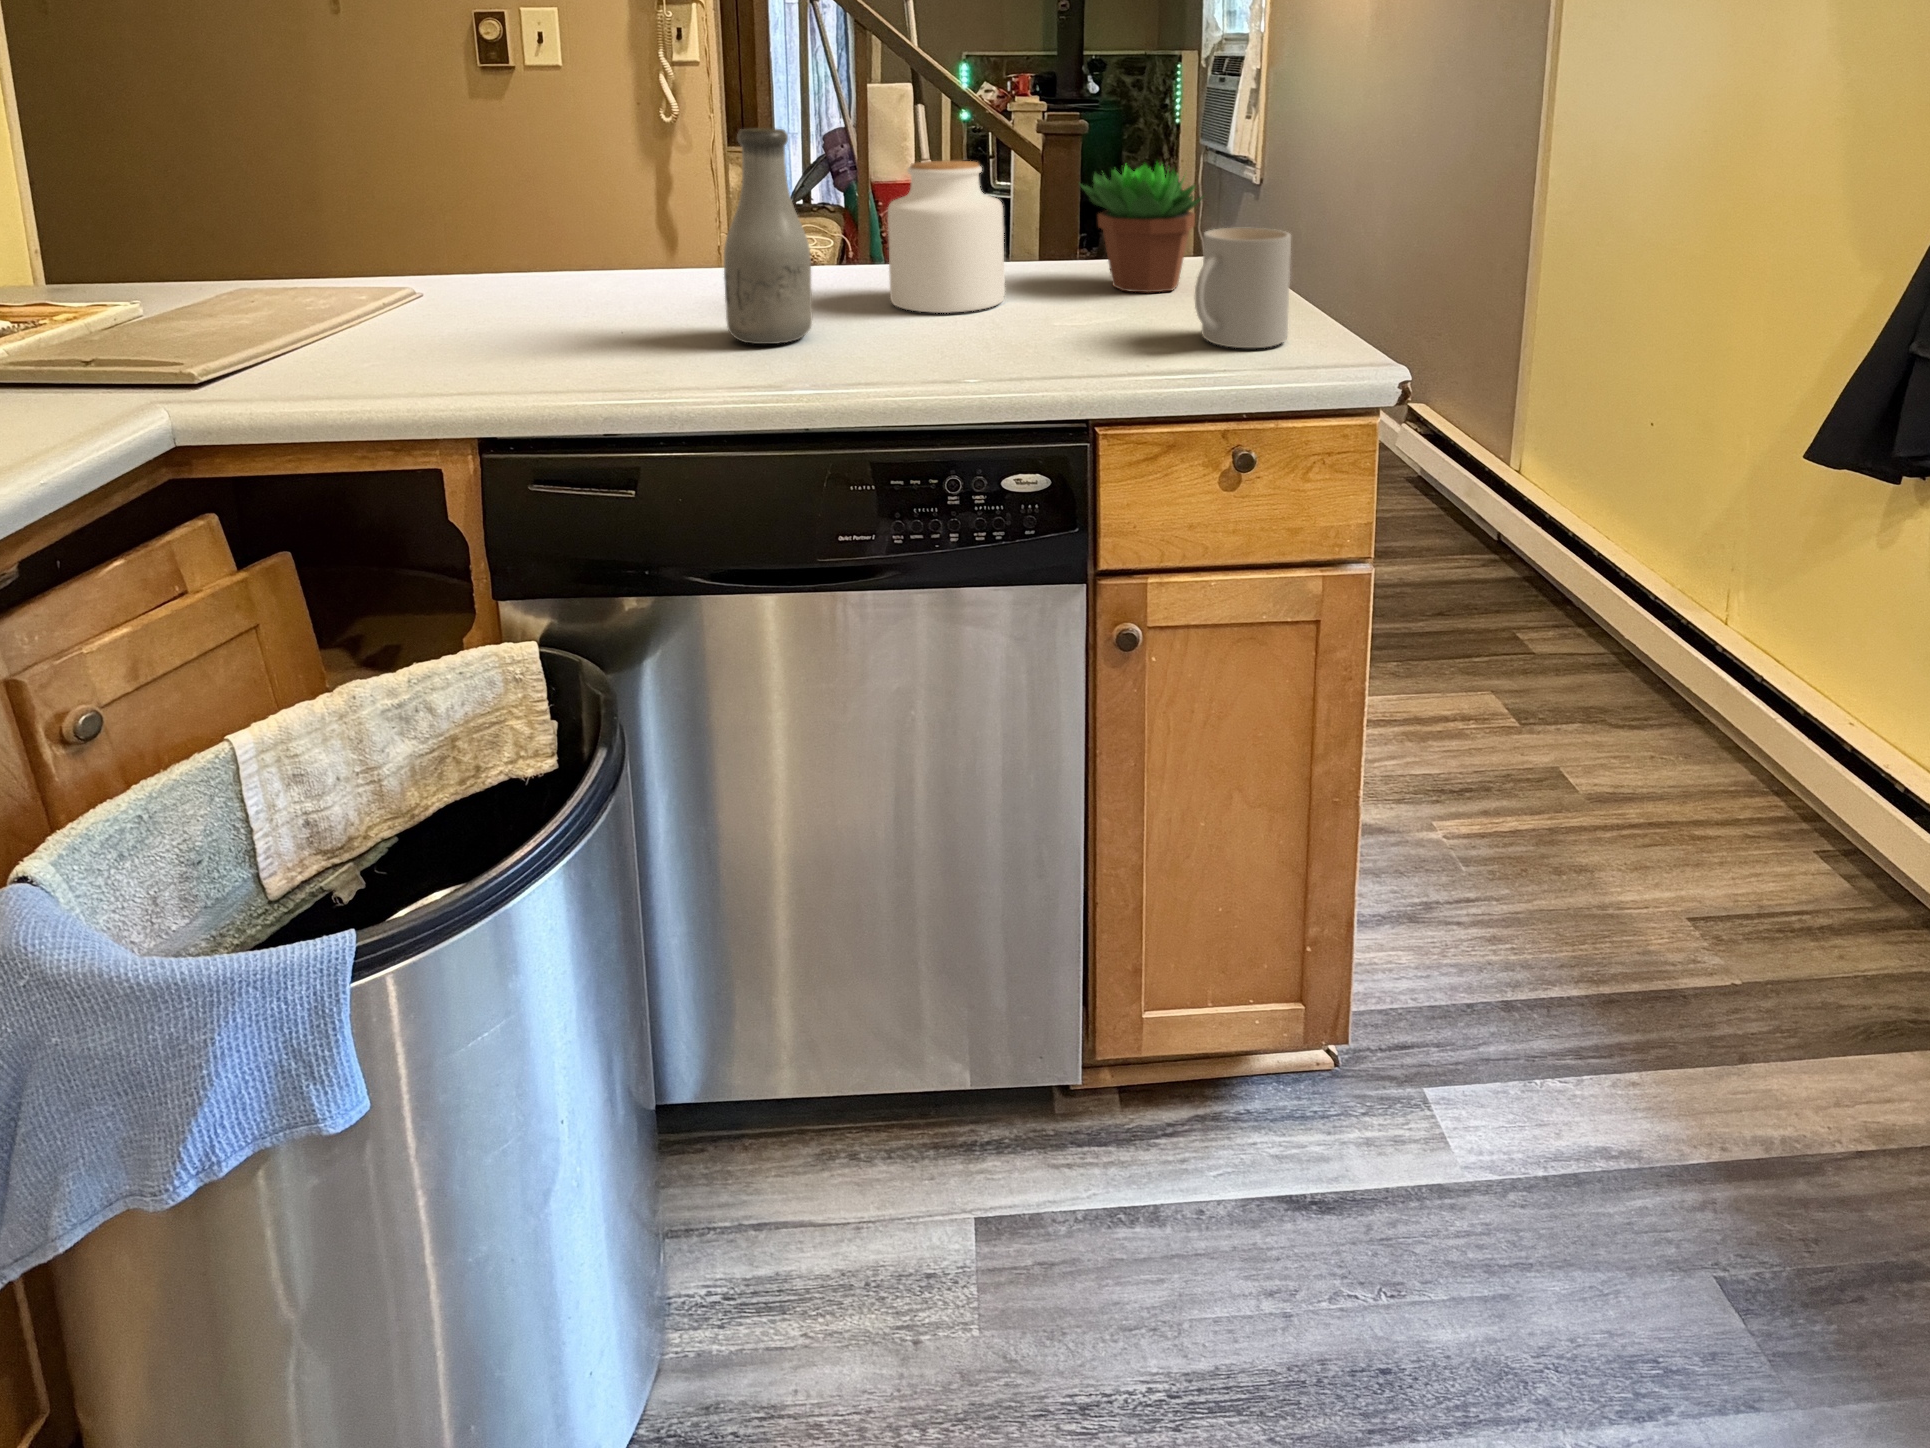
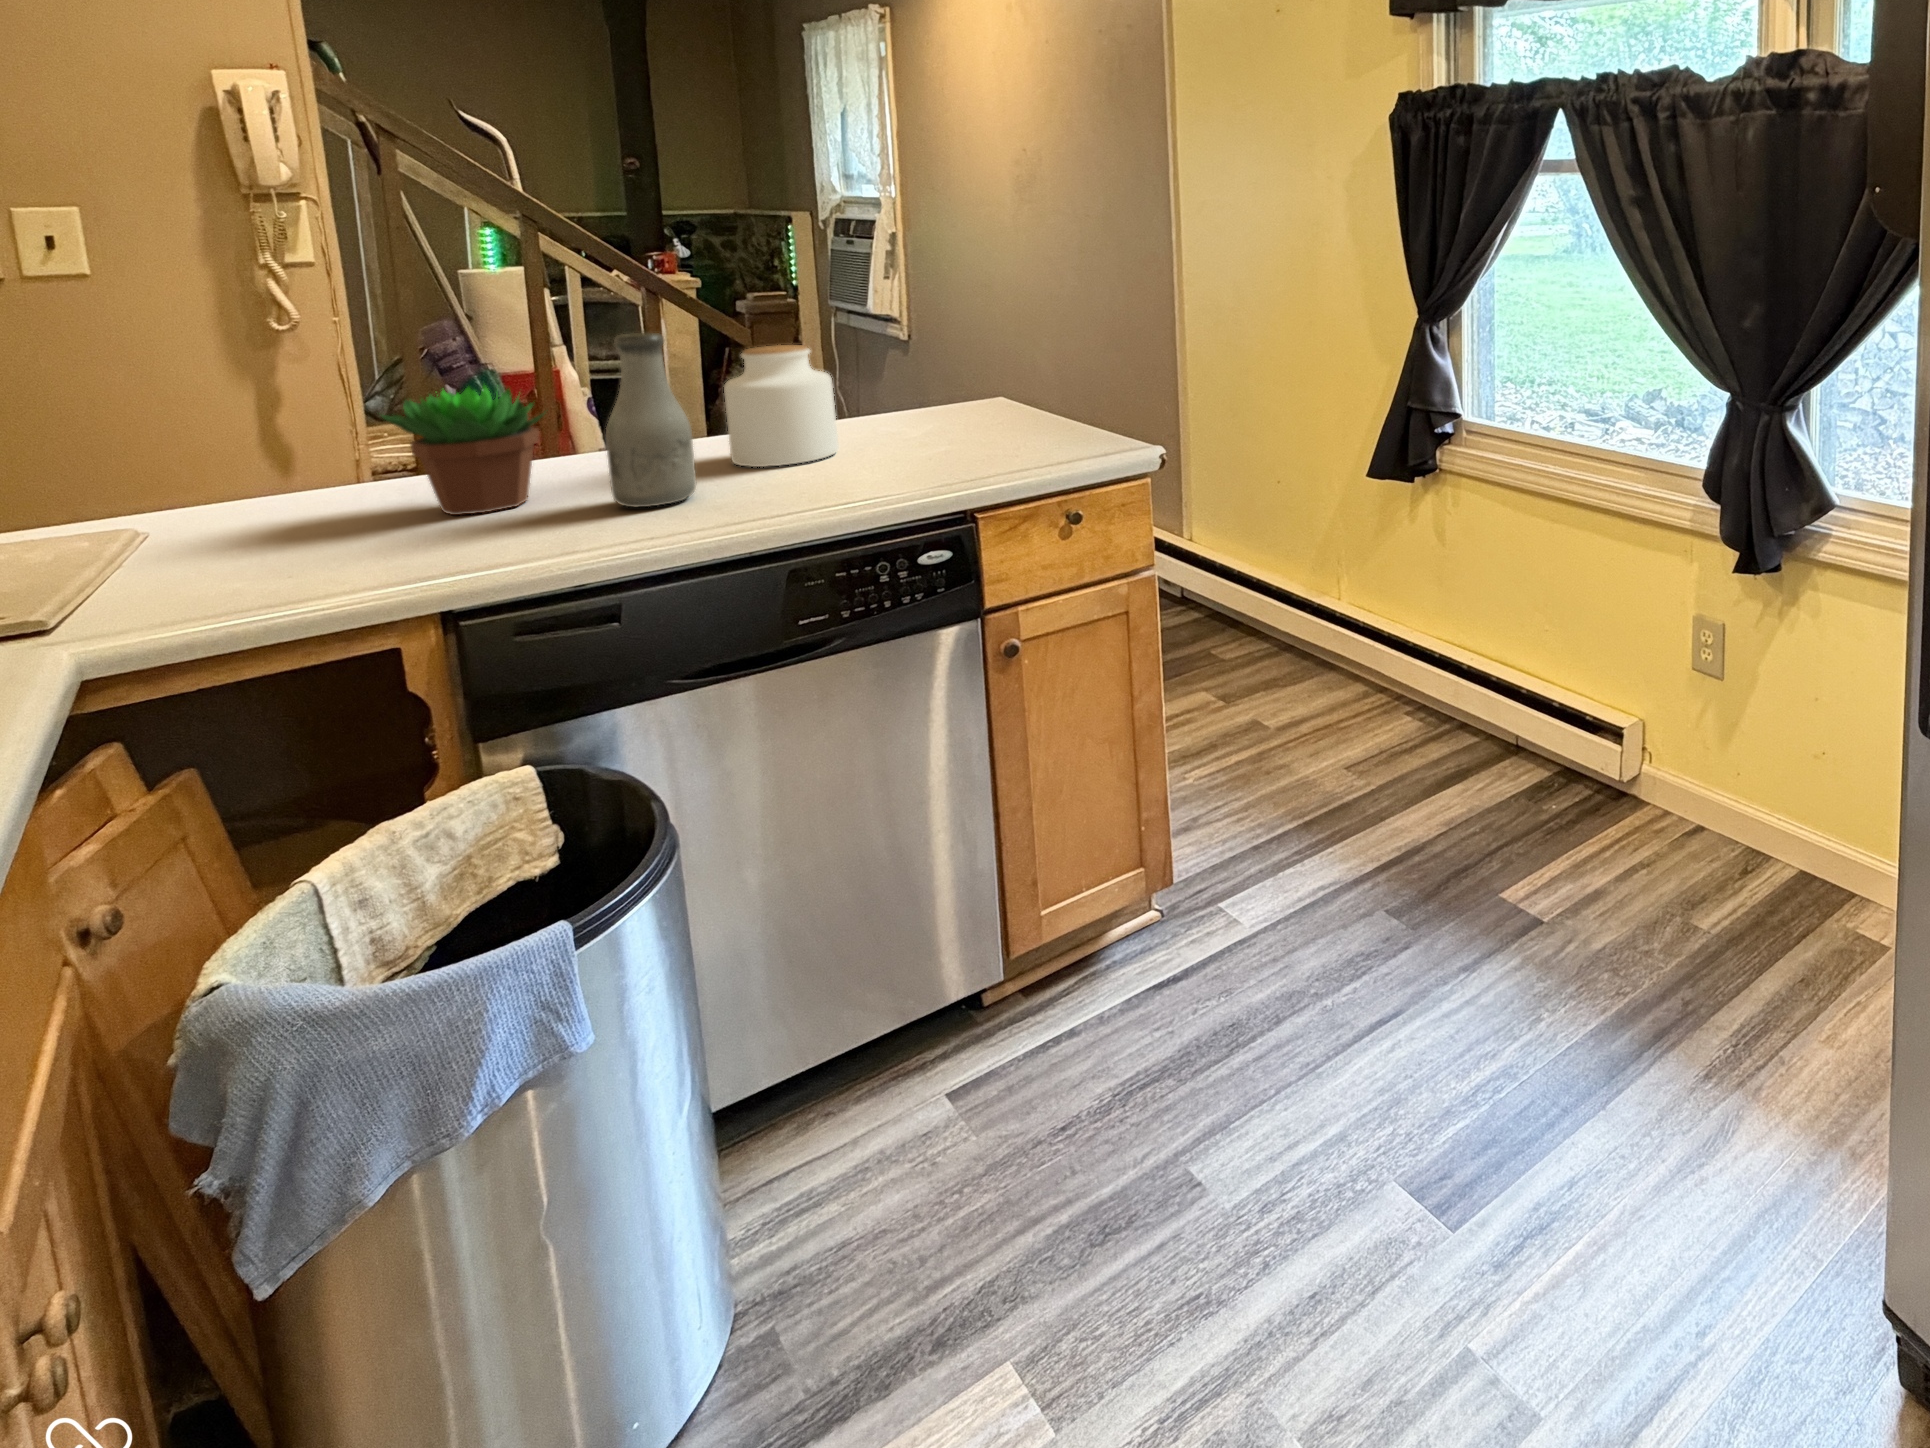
succulent plant: present [1081,163,1203,293] -> present [381,385,548,515]
mug: present [1195,228,1291,348] -> none [1014,372,1079,451]

